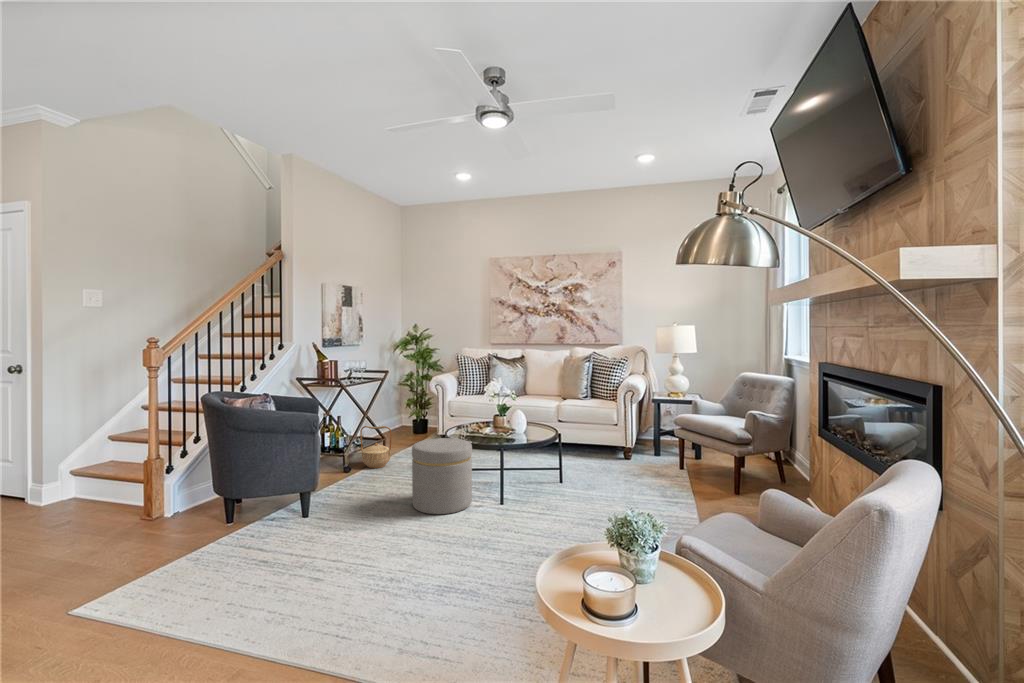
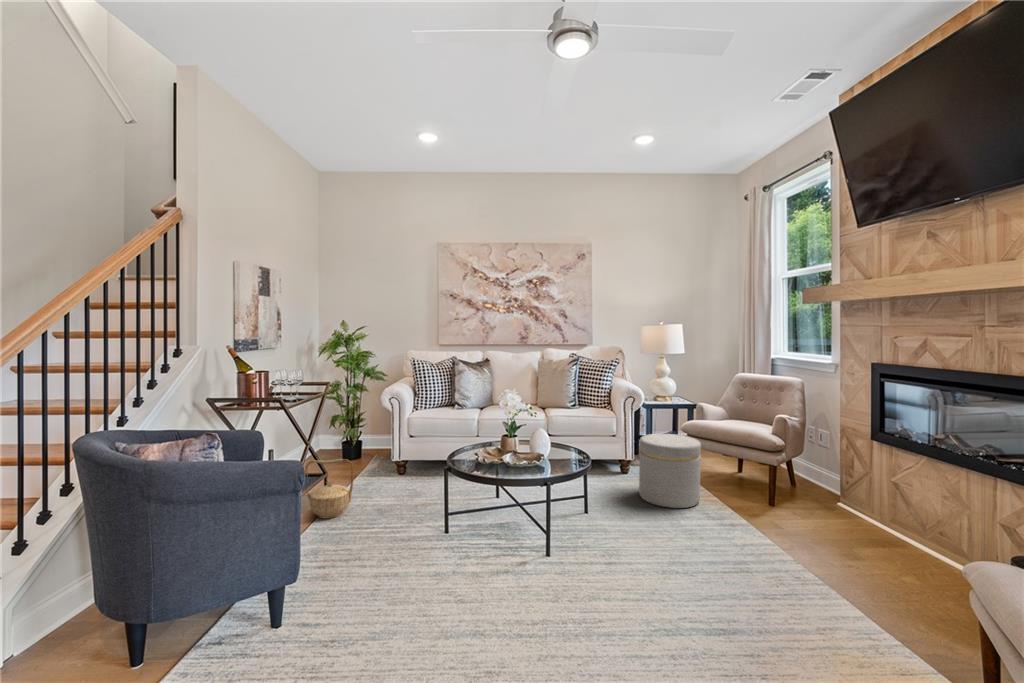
ottoman: present [412,438,472,514] -> present [639,434,701,508]

